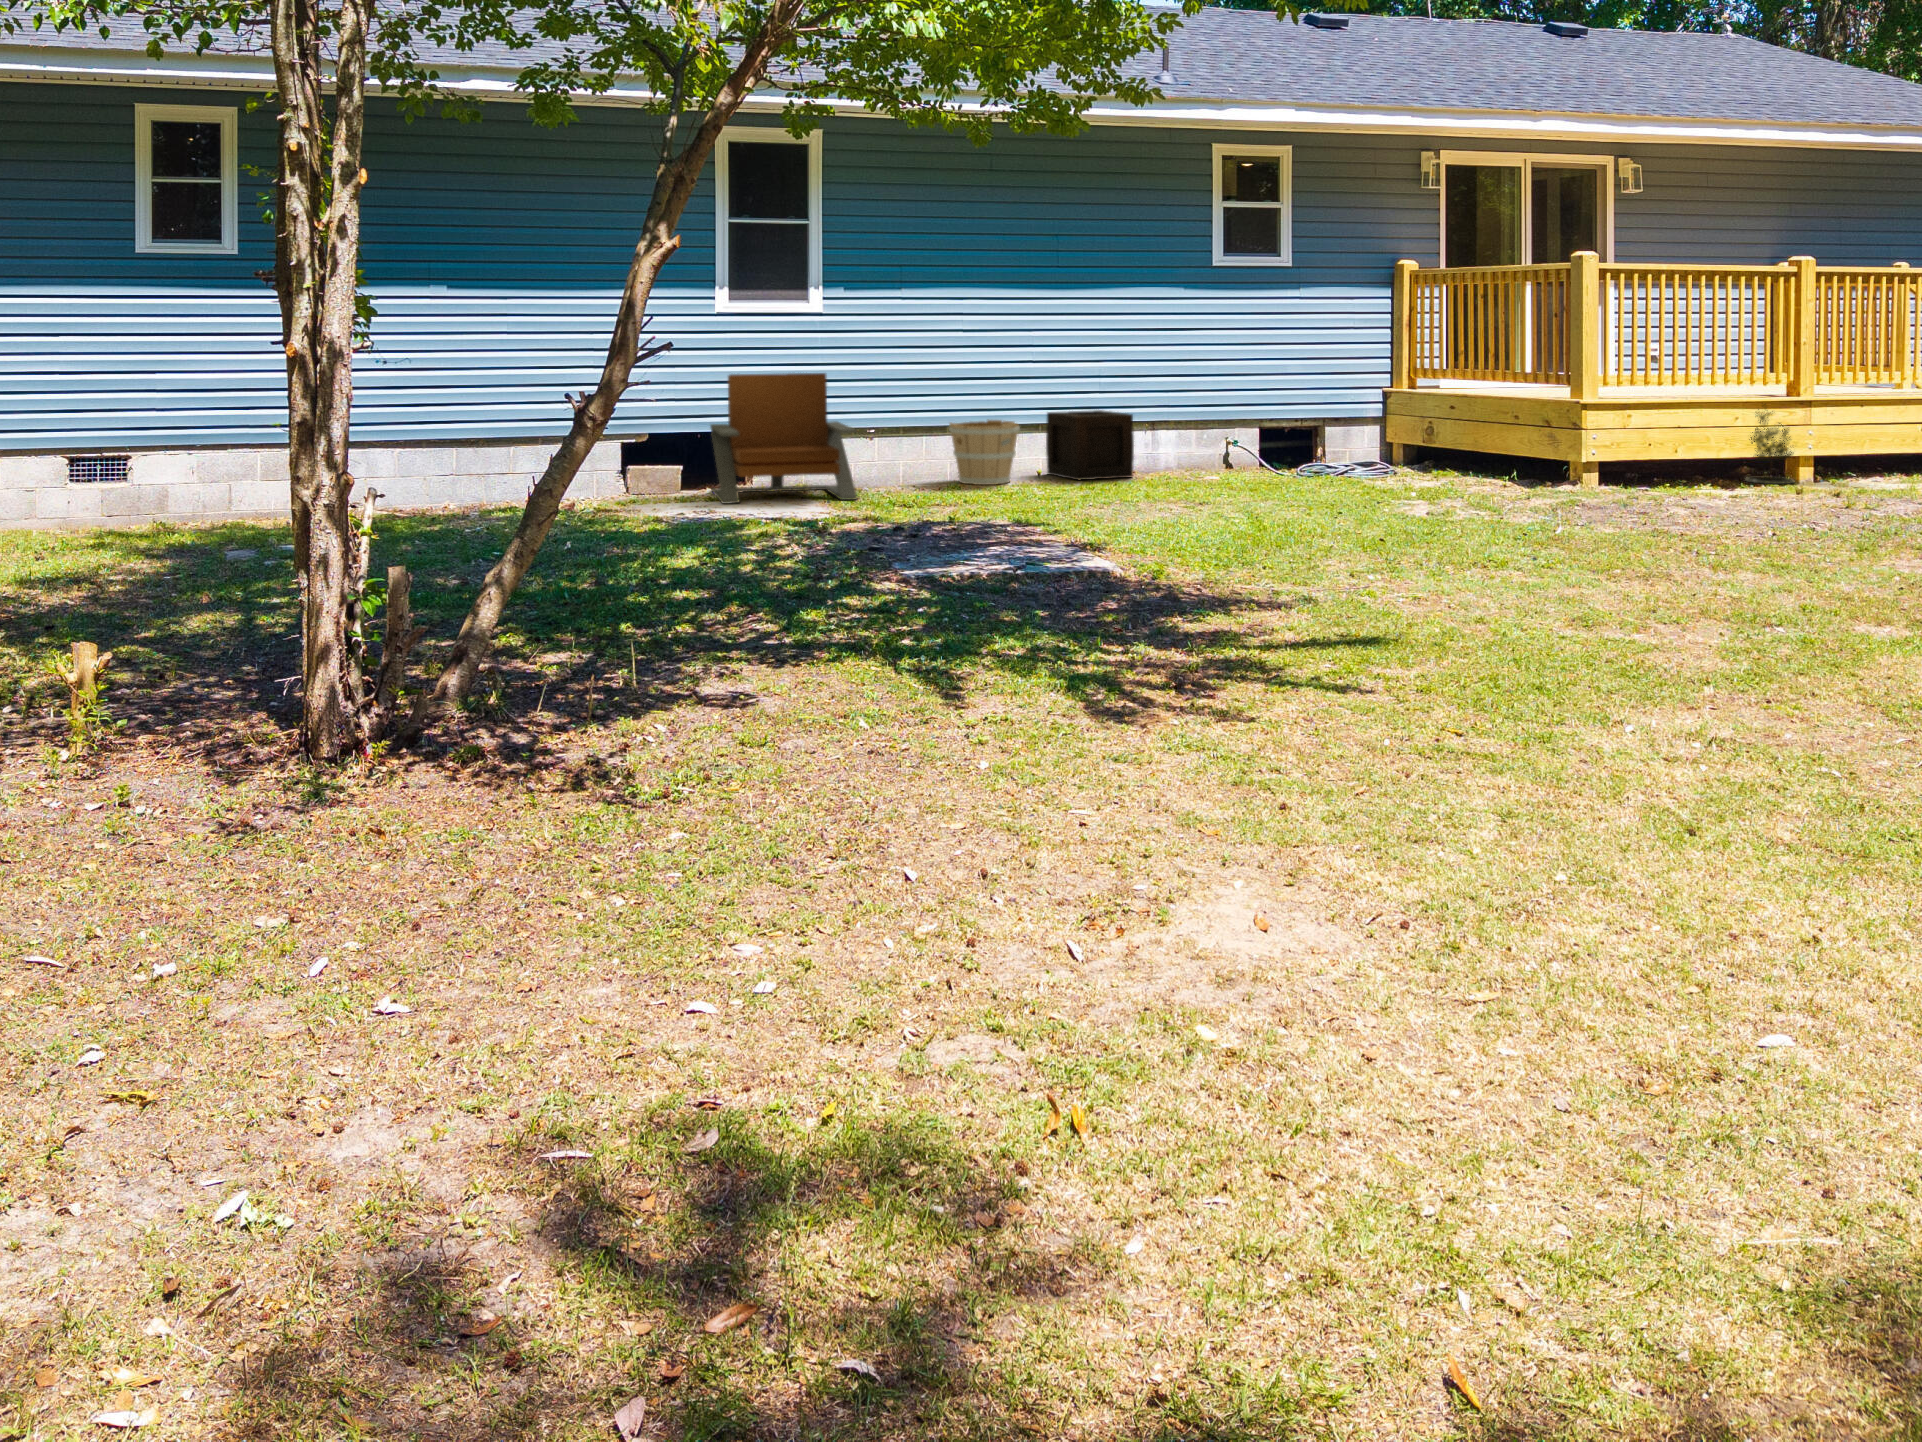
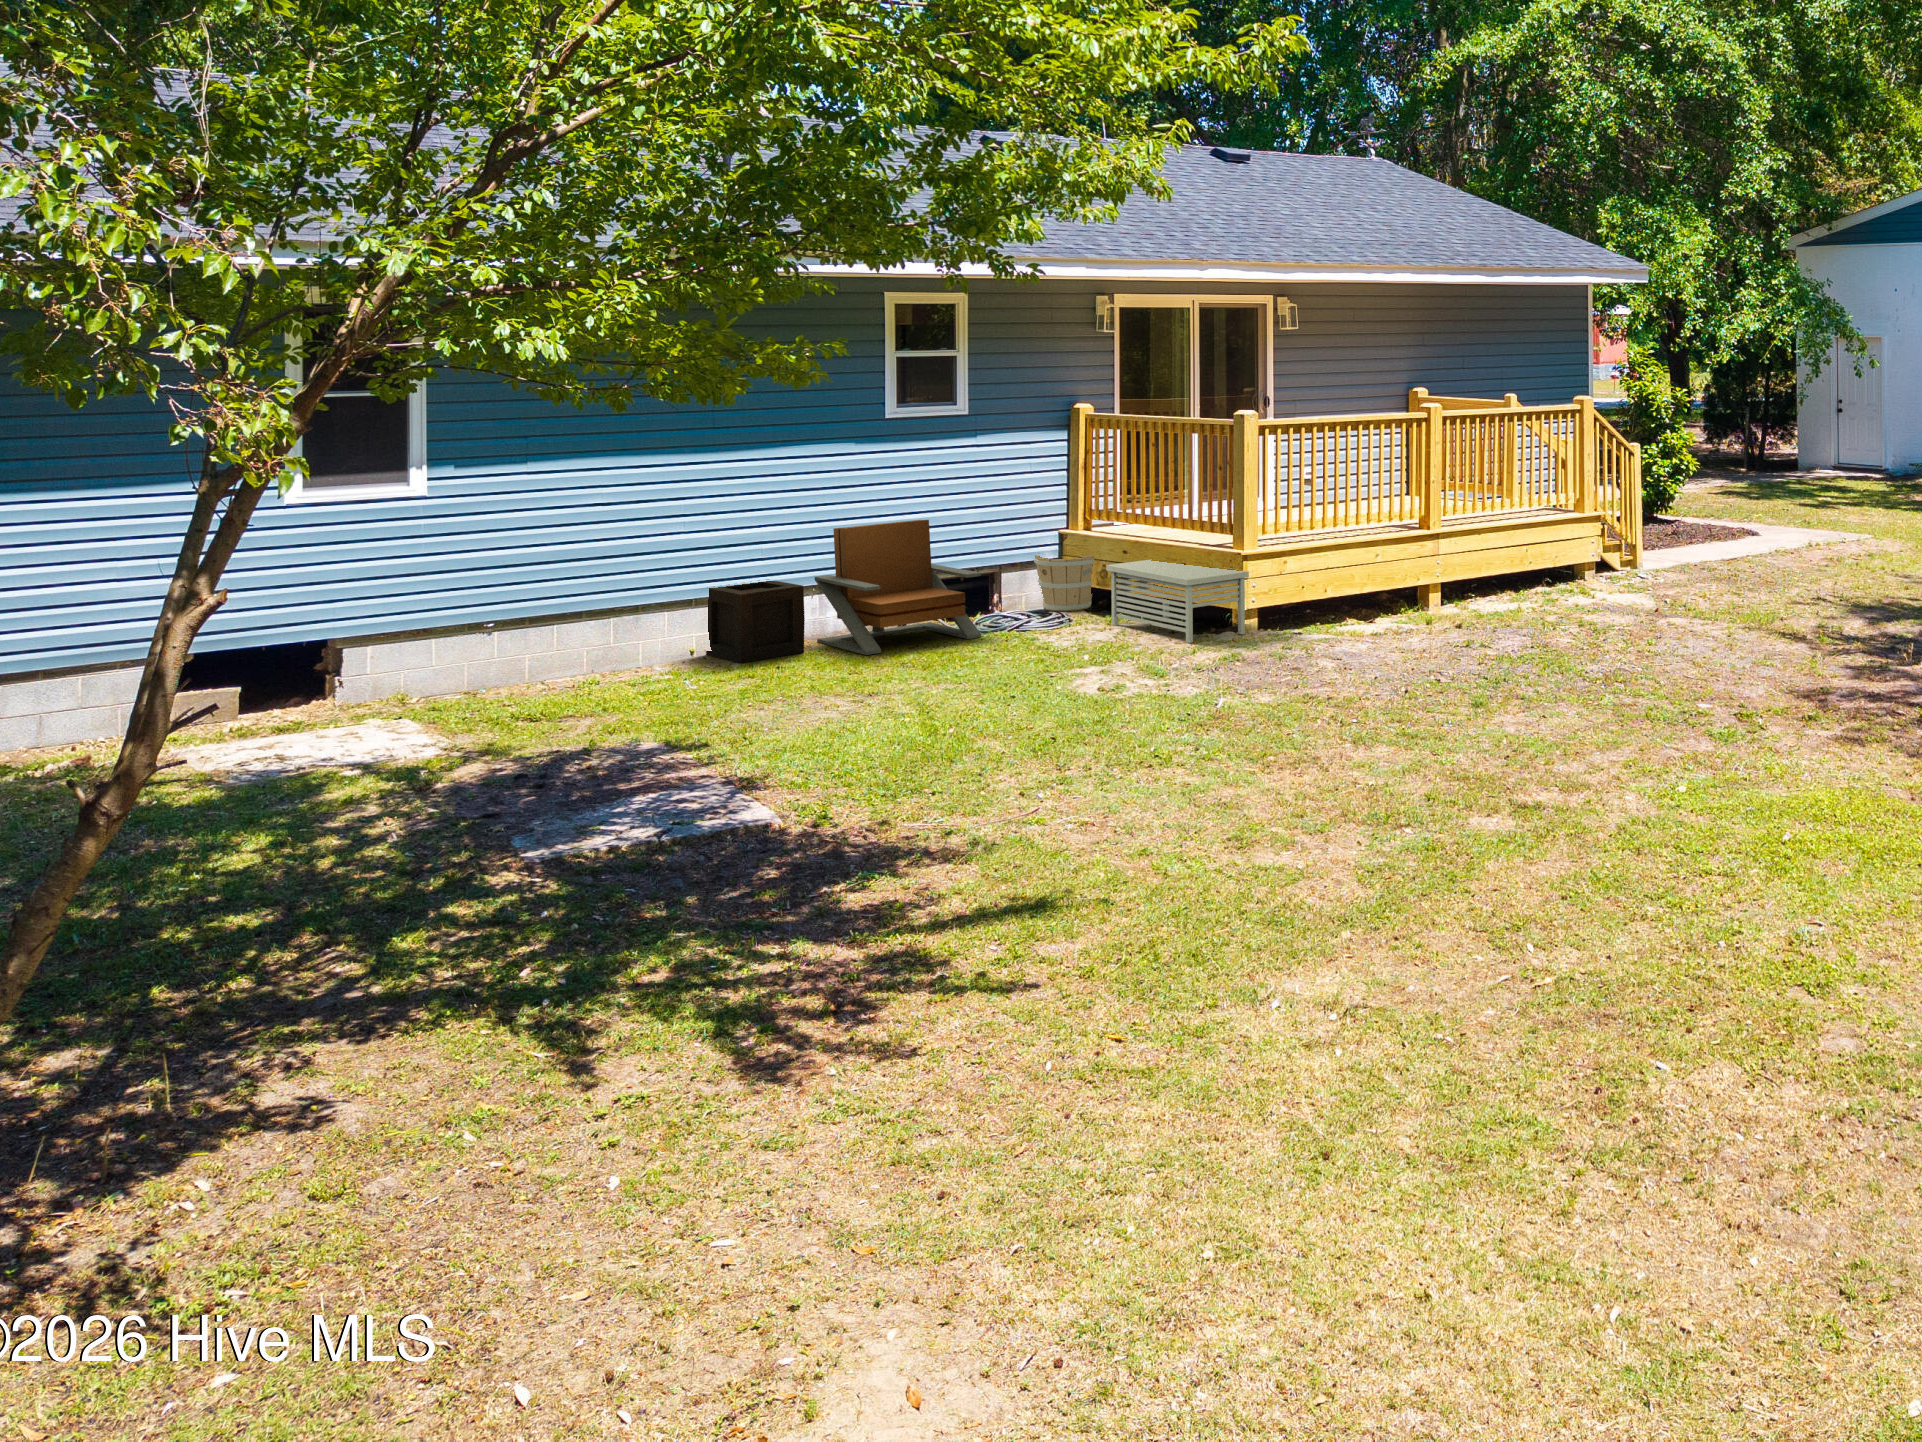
lounge chair: present [710,373,857,504] -> present [815,520,981,655]
potted tree: present [1746,404,1794,484] -> none [1382,537,1426,611]
storage bench: none [1428,413,1586,492] -> present [1106,560,1249,643]
wooden bucket: present [949,420,1020,485] -> present [1034,554,1094,611]

